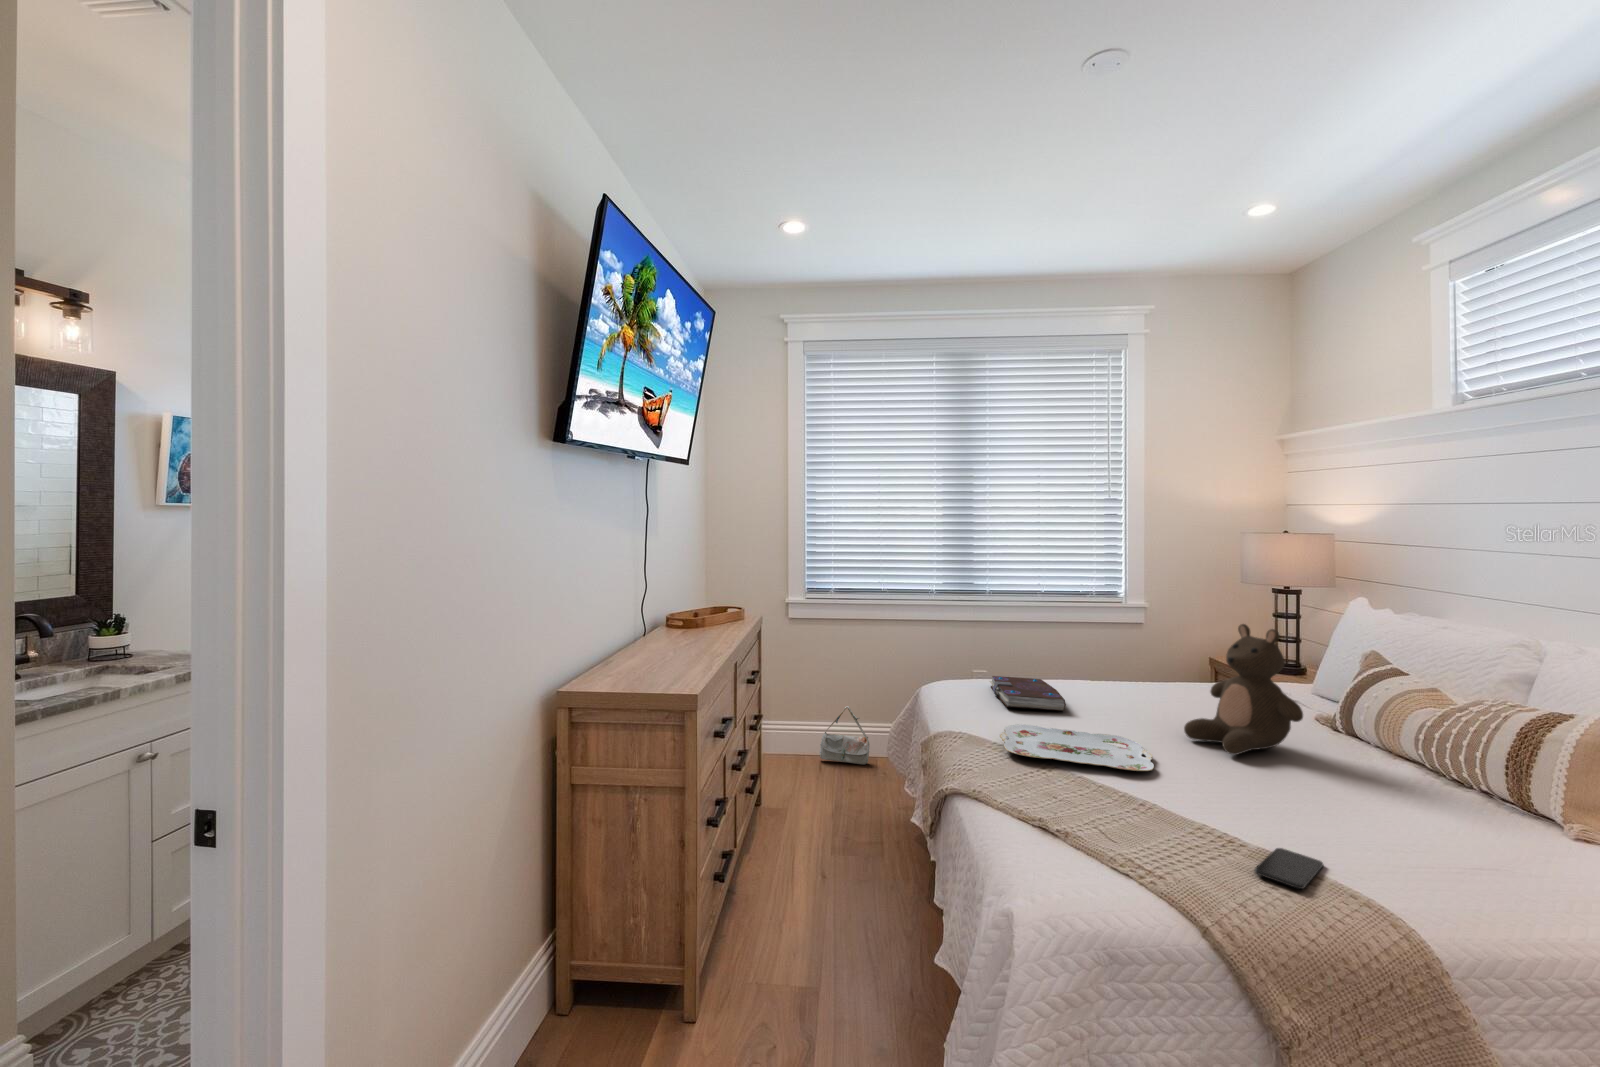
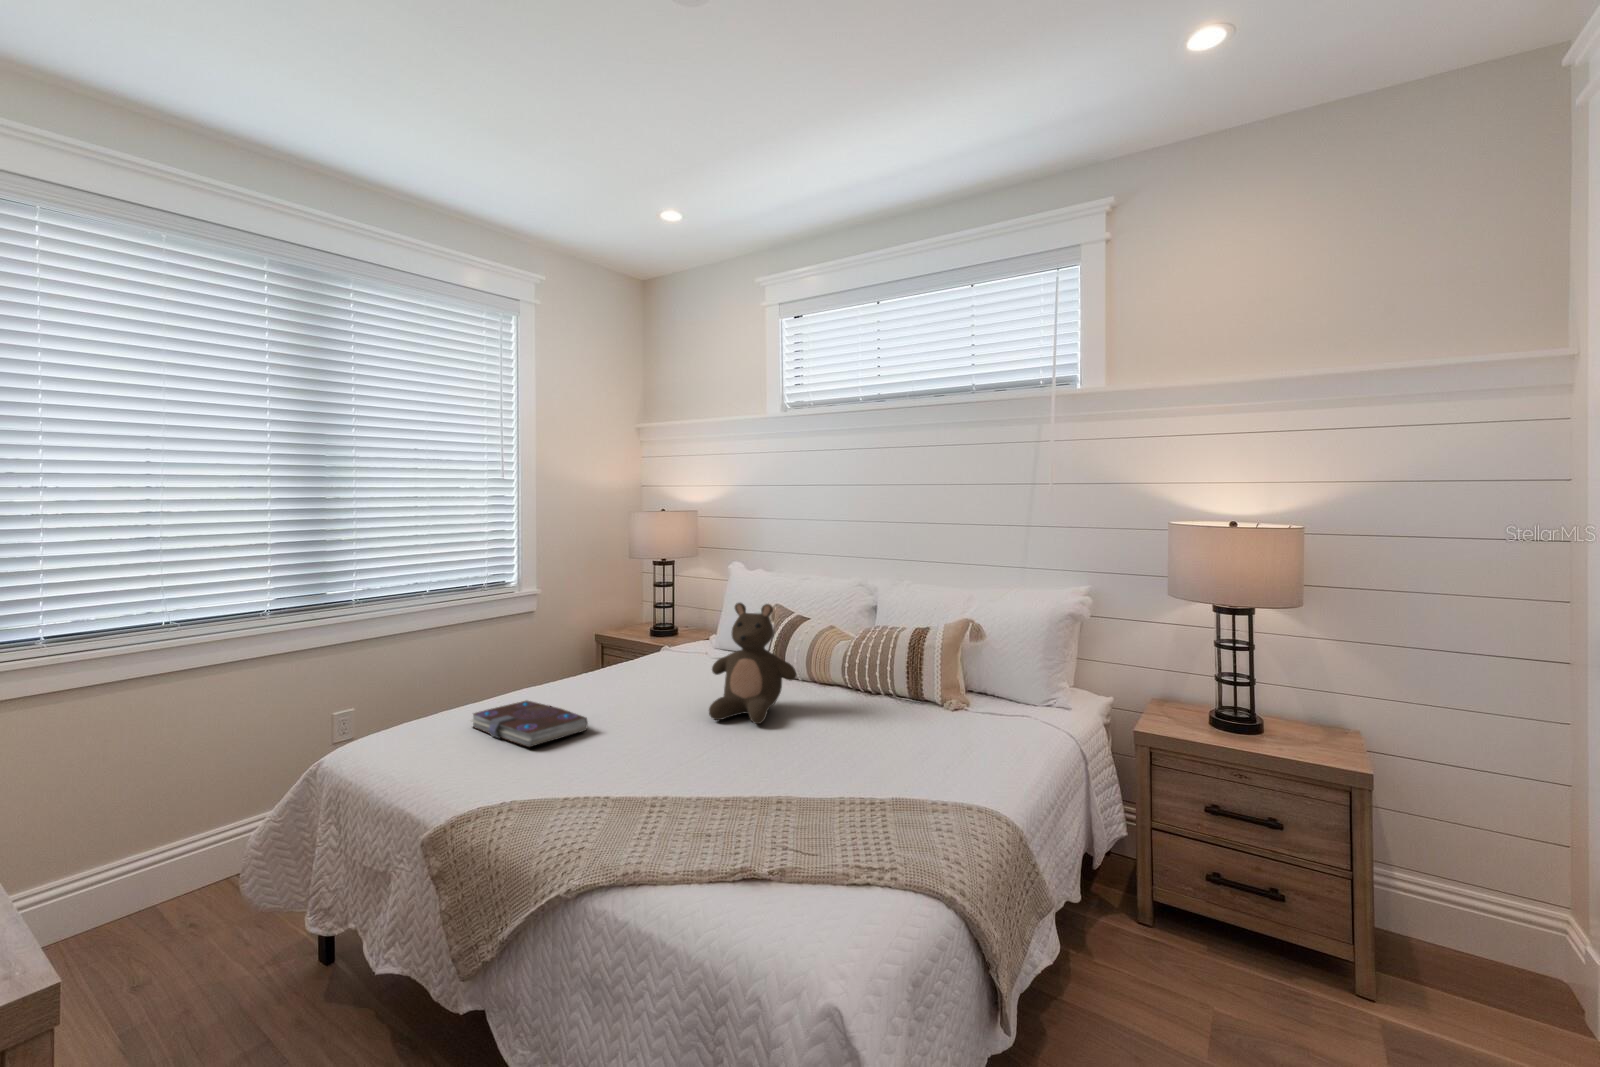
bag: present [819,706,869,765] -> none [89,824,203,930]
serving tray: present [1000,724,1154,771] -> none [564,740,738,803]
smartphone: present [1254,848,1323,889] -> none [886,793,940,826]

